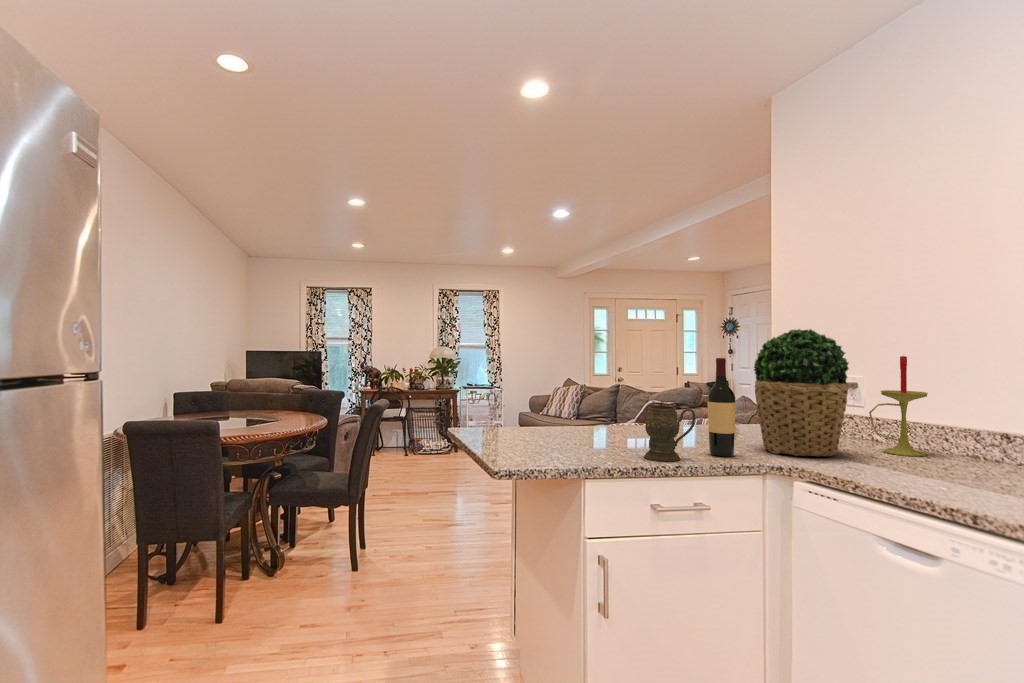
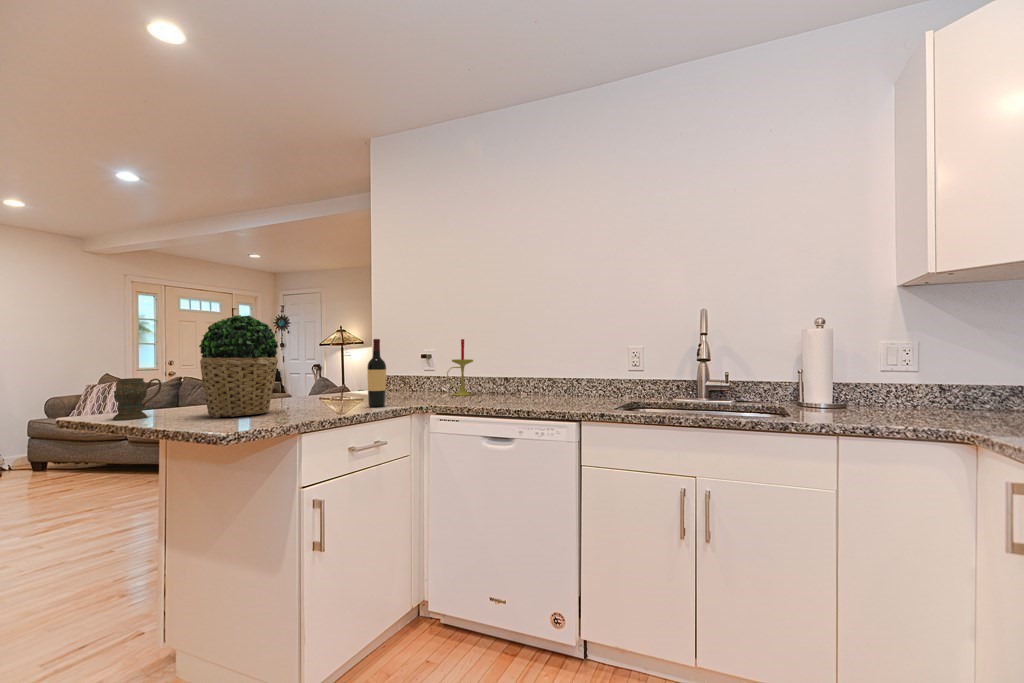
potted plant: present [754,329,849,456] -> present [199,315,278,418]
mug: present [644,406,695,462] -> present [113,378,161,420]

